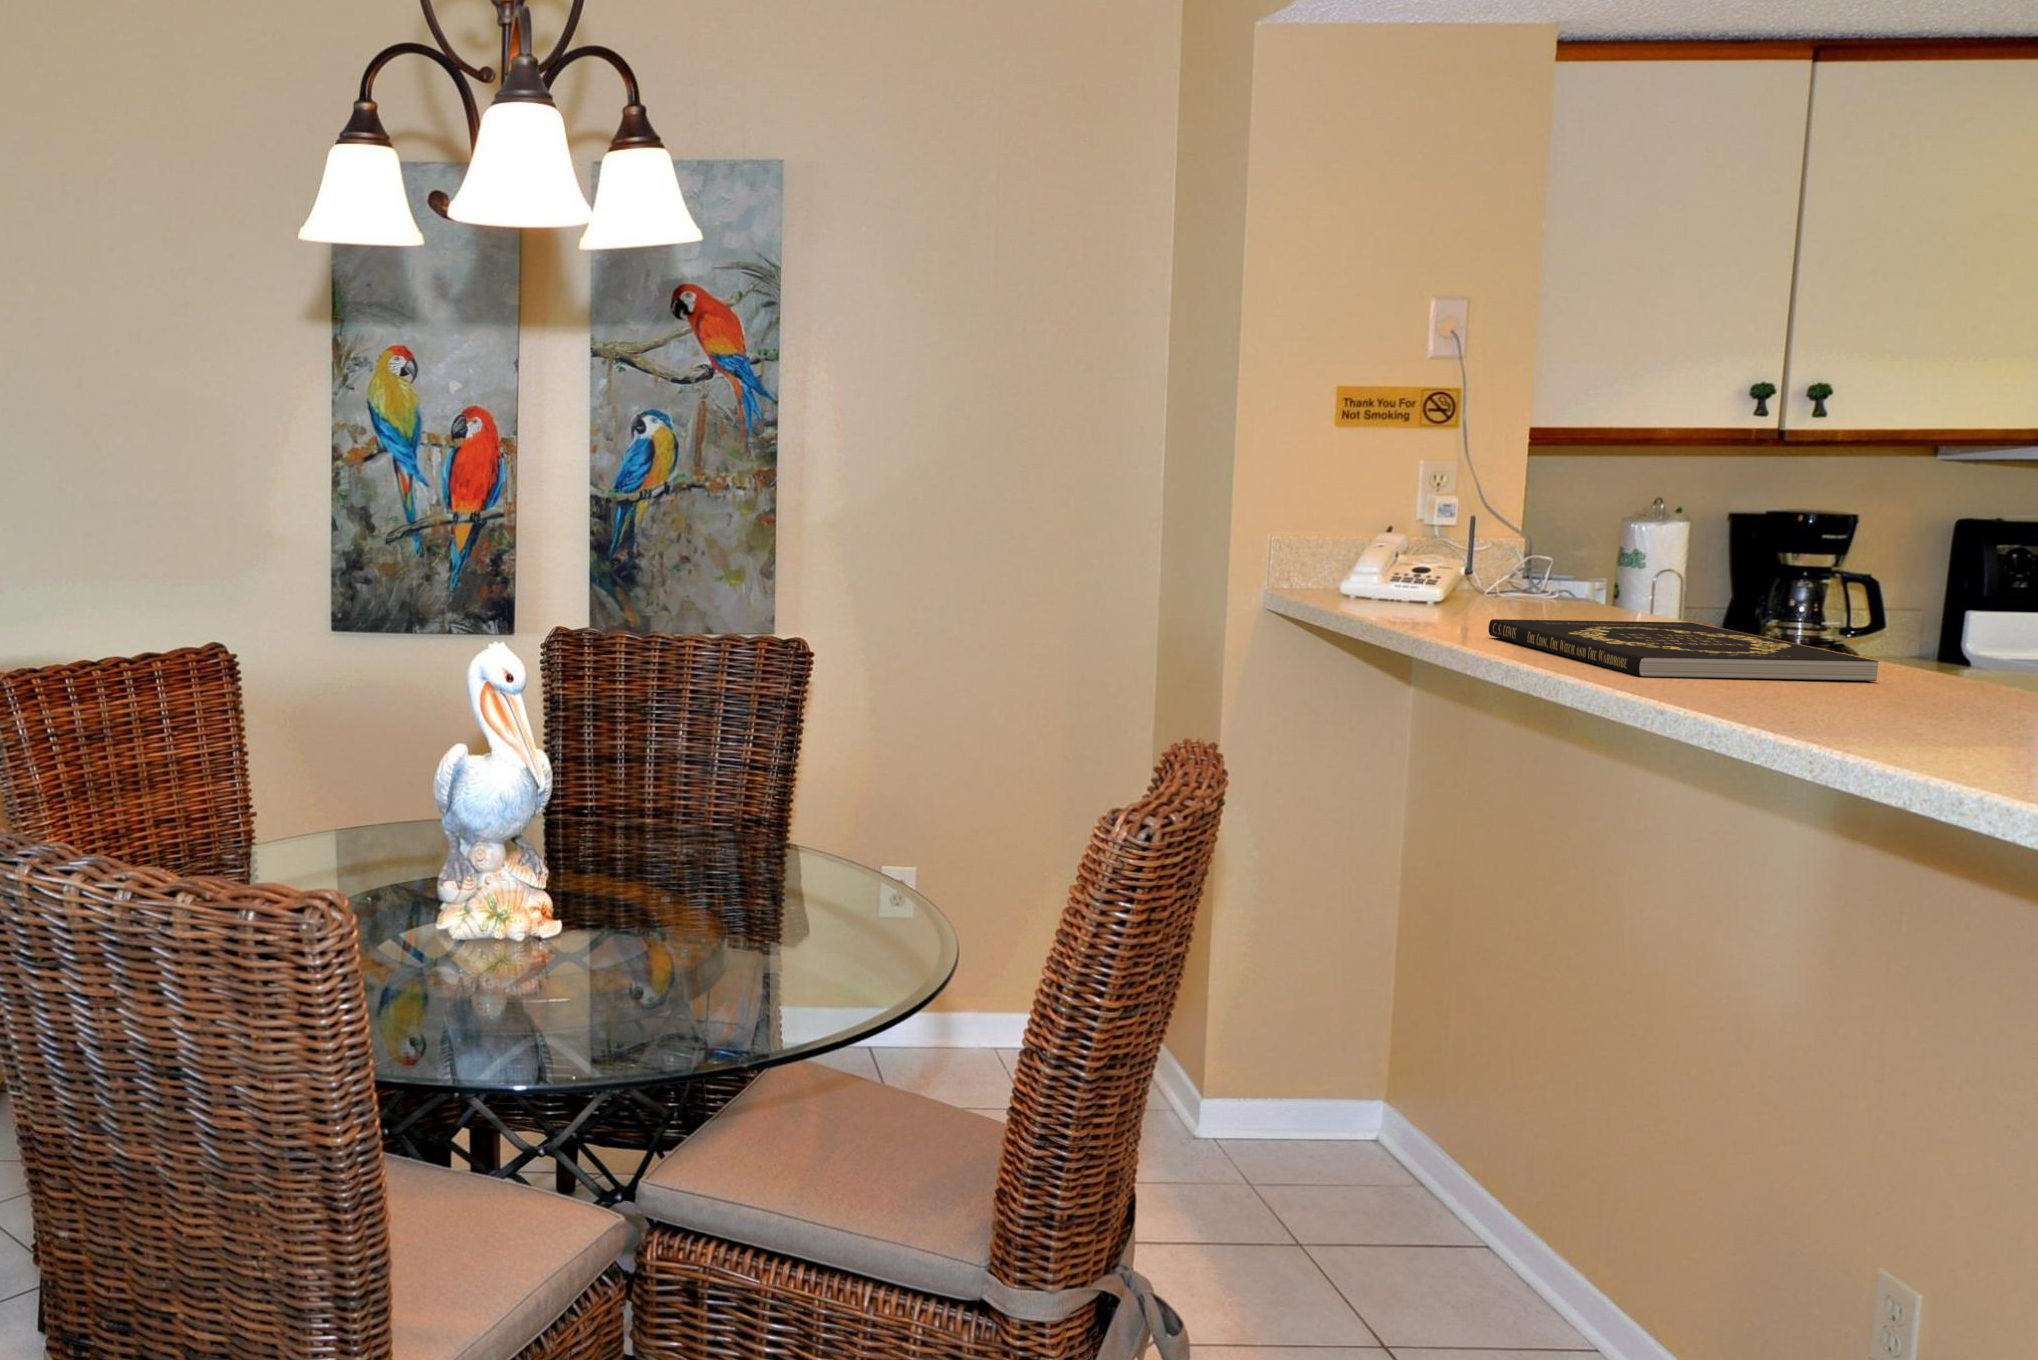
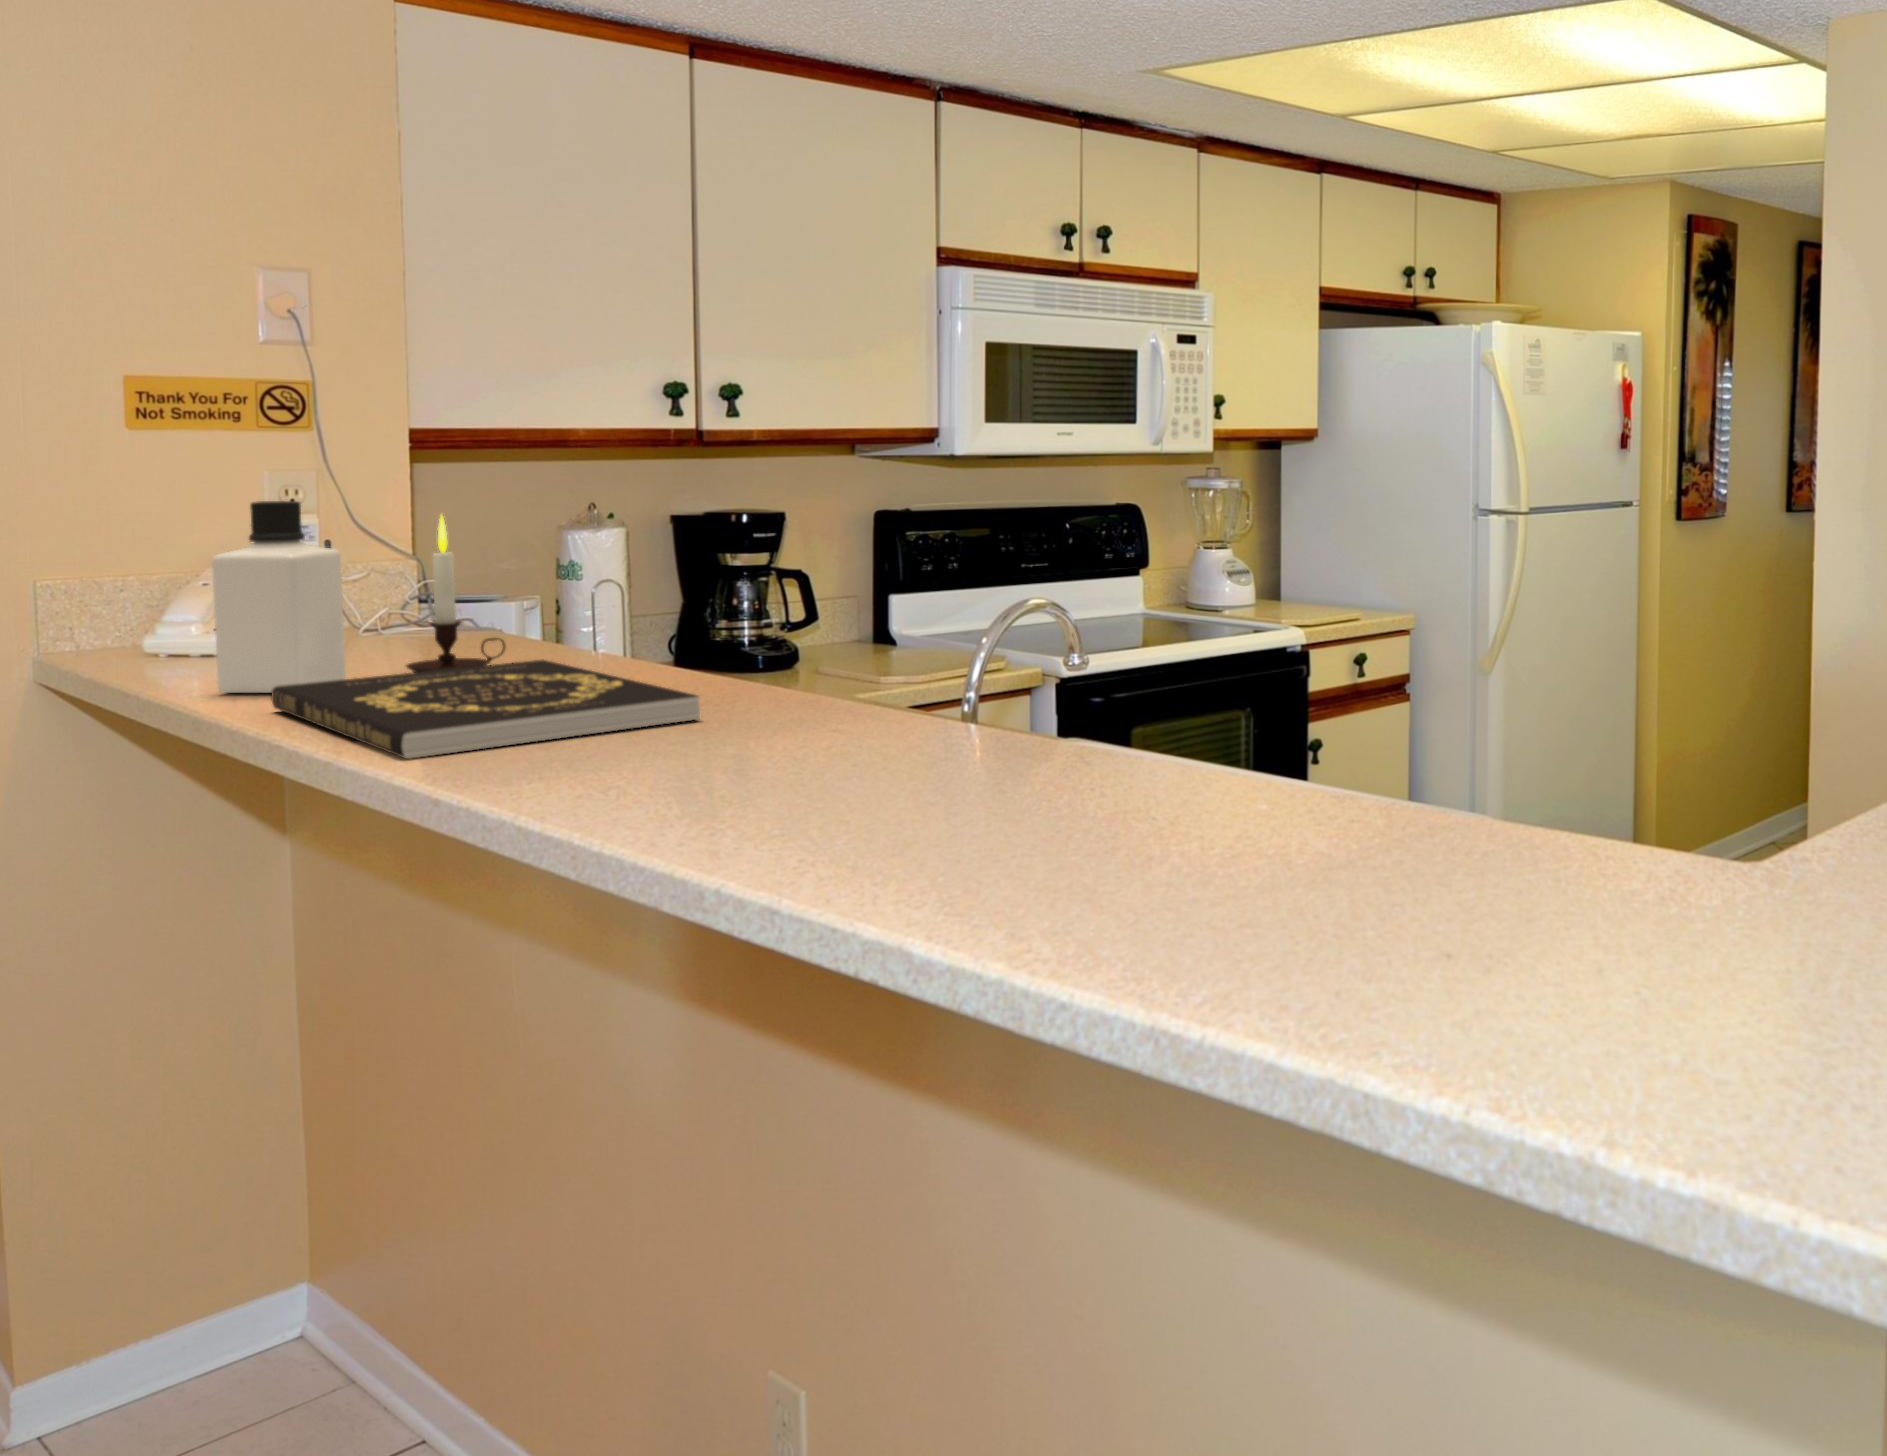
bottle: none [1429,484,1524,627] -> present [212,501,346,693]
candle: none [1556,499,1639,627] -> present [406,515,505,672]

